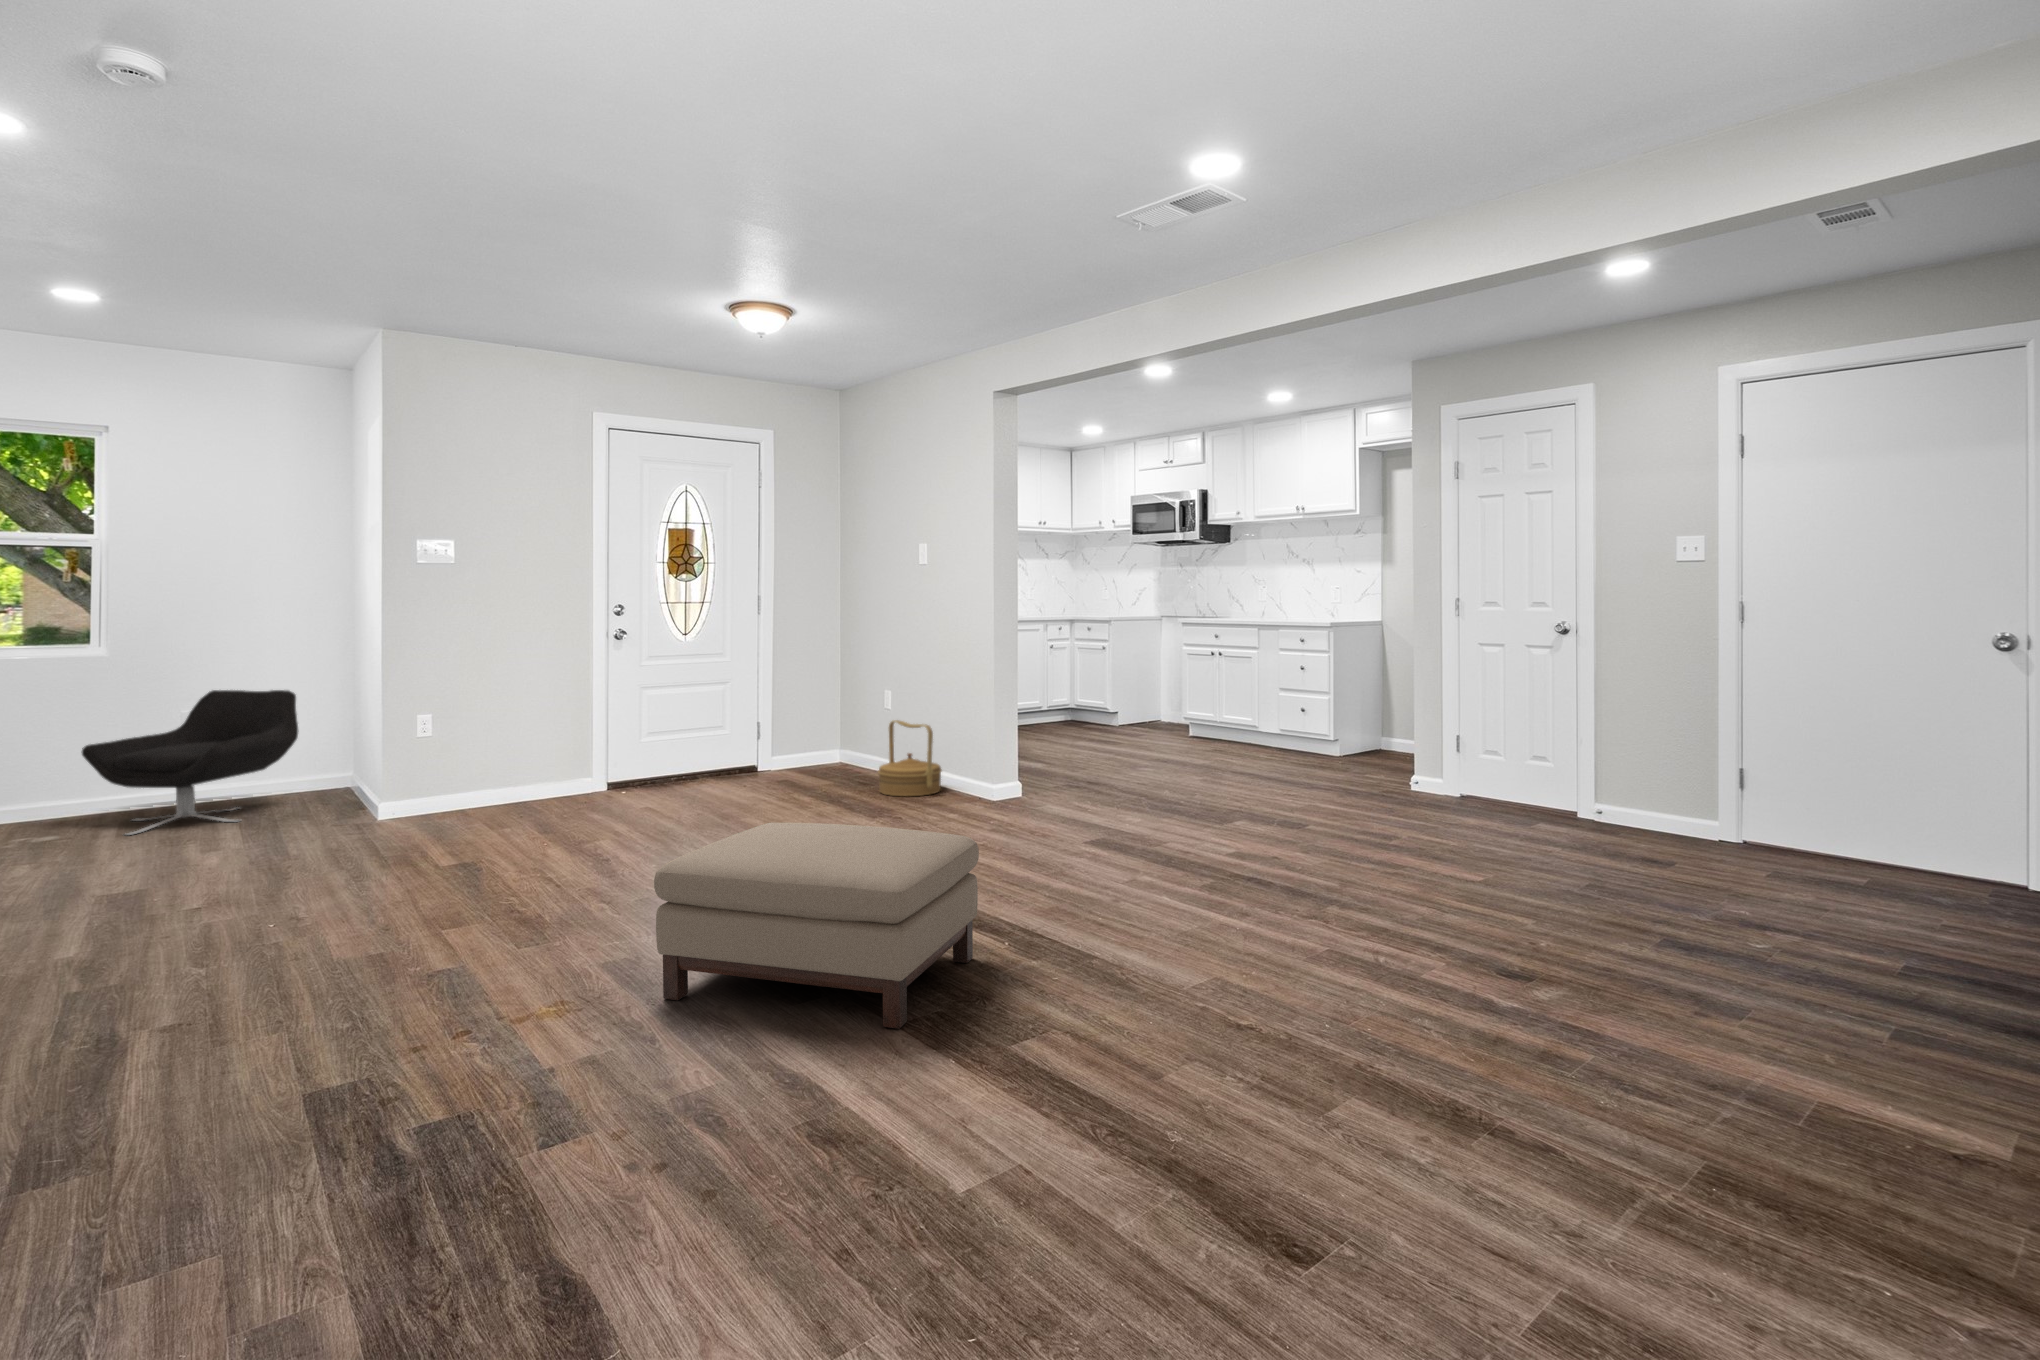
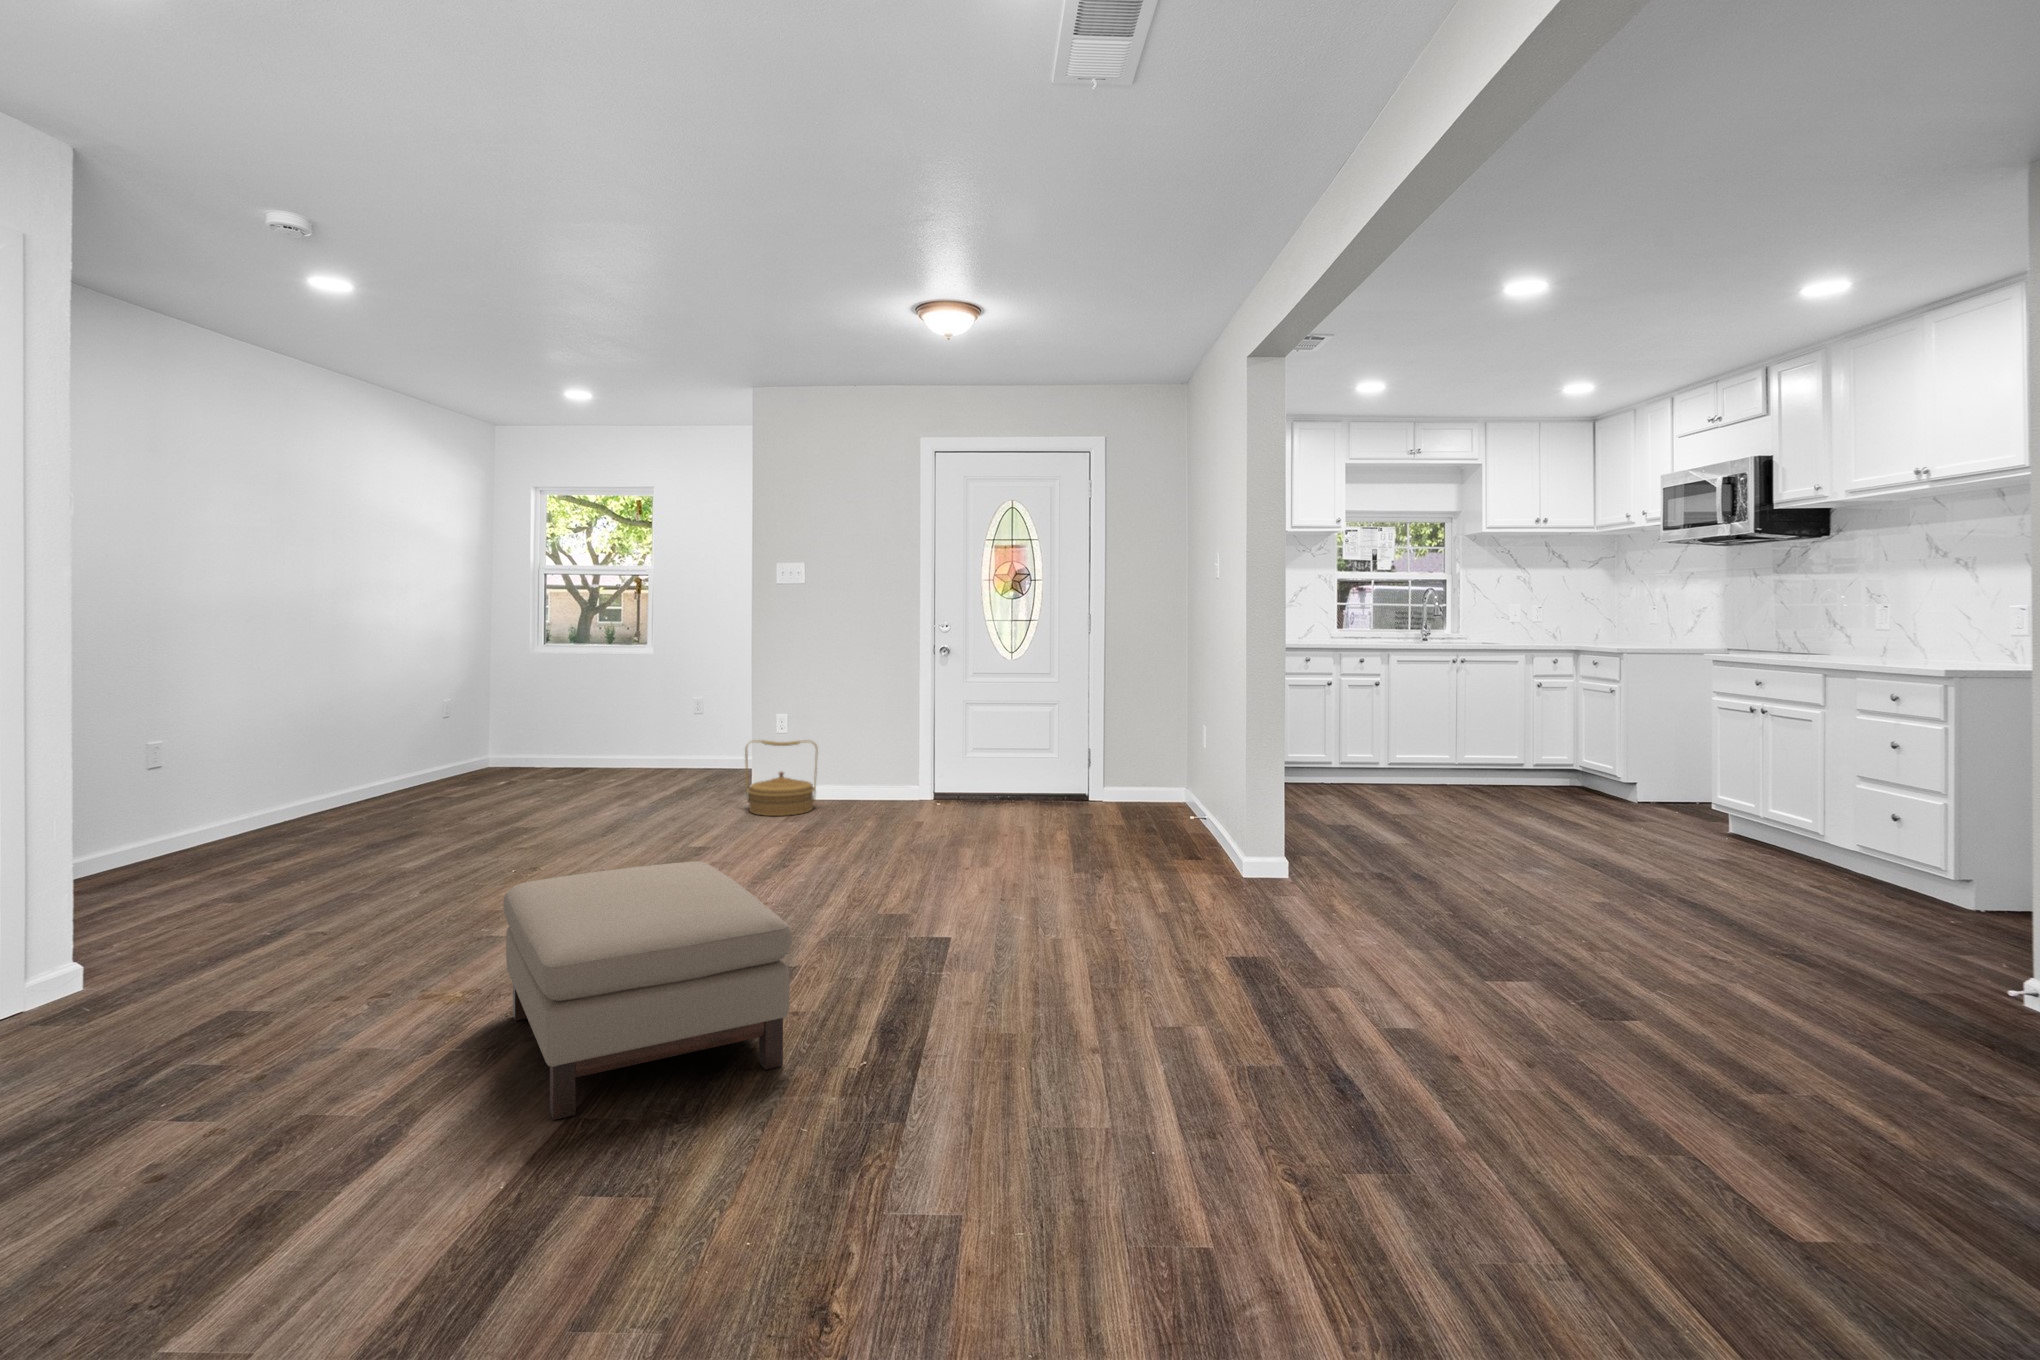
lounge chair: present [82,690,298,835] -> none [598,681,729,787]
woven basket: present [878,720,942,796] -> present [745,740,818,816]

